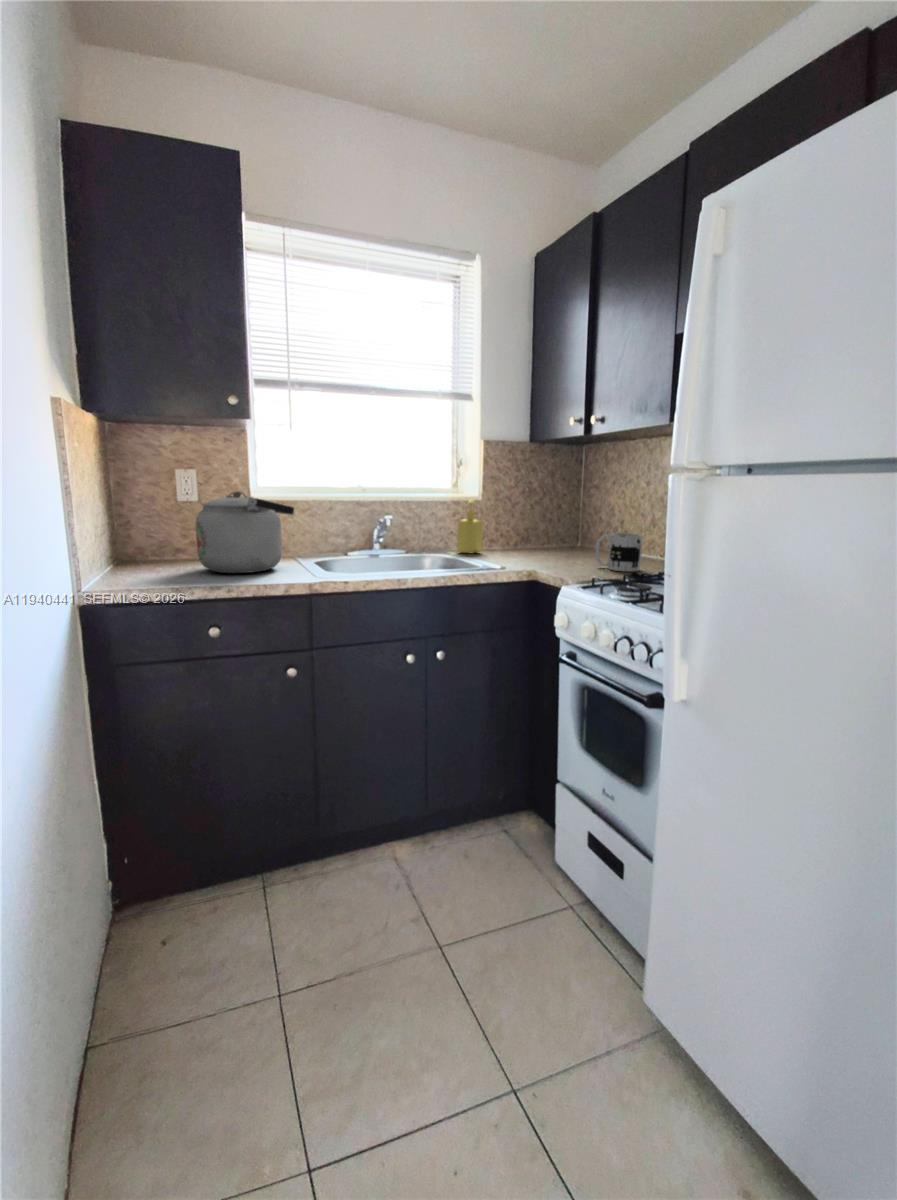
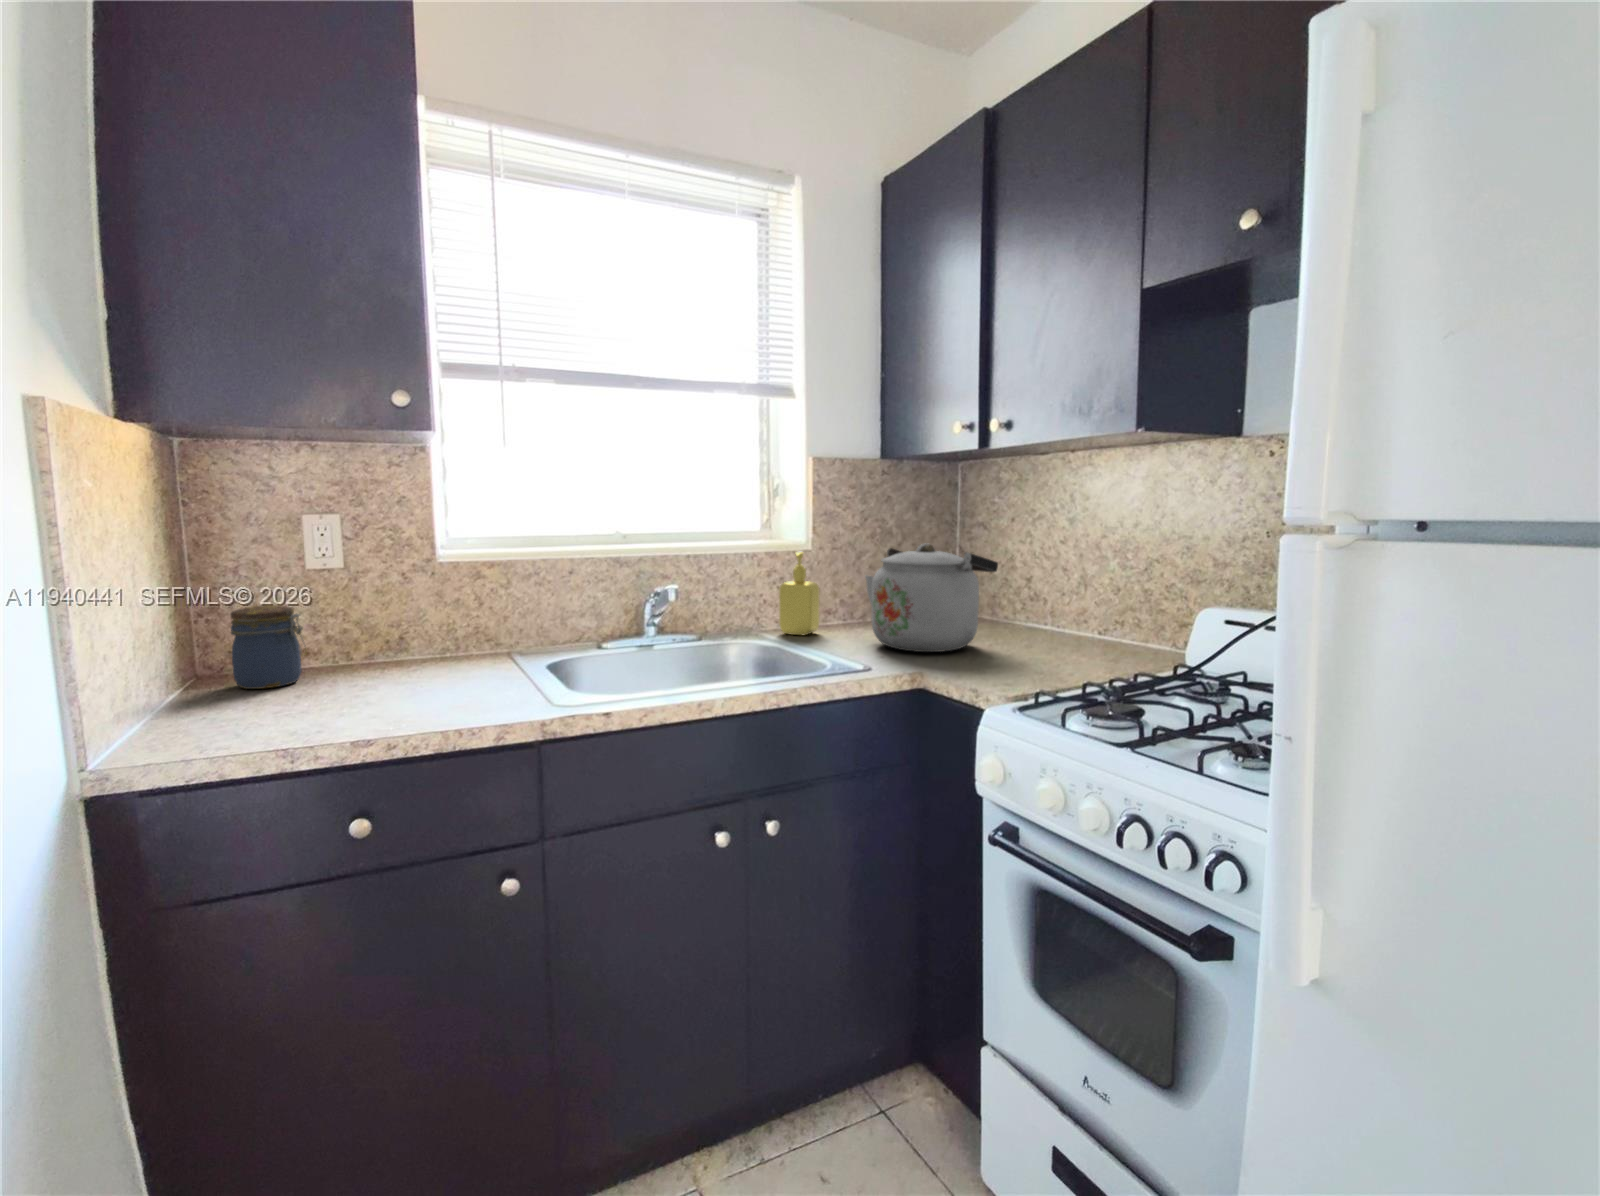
kettle: present [195,491,294,573] -> present [865,543,998,652]
jar: none [141,519,181,565] -> present [230,605,307,689]
mug: present [595,533,643,571] -> none [1011,605,1087,668]

